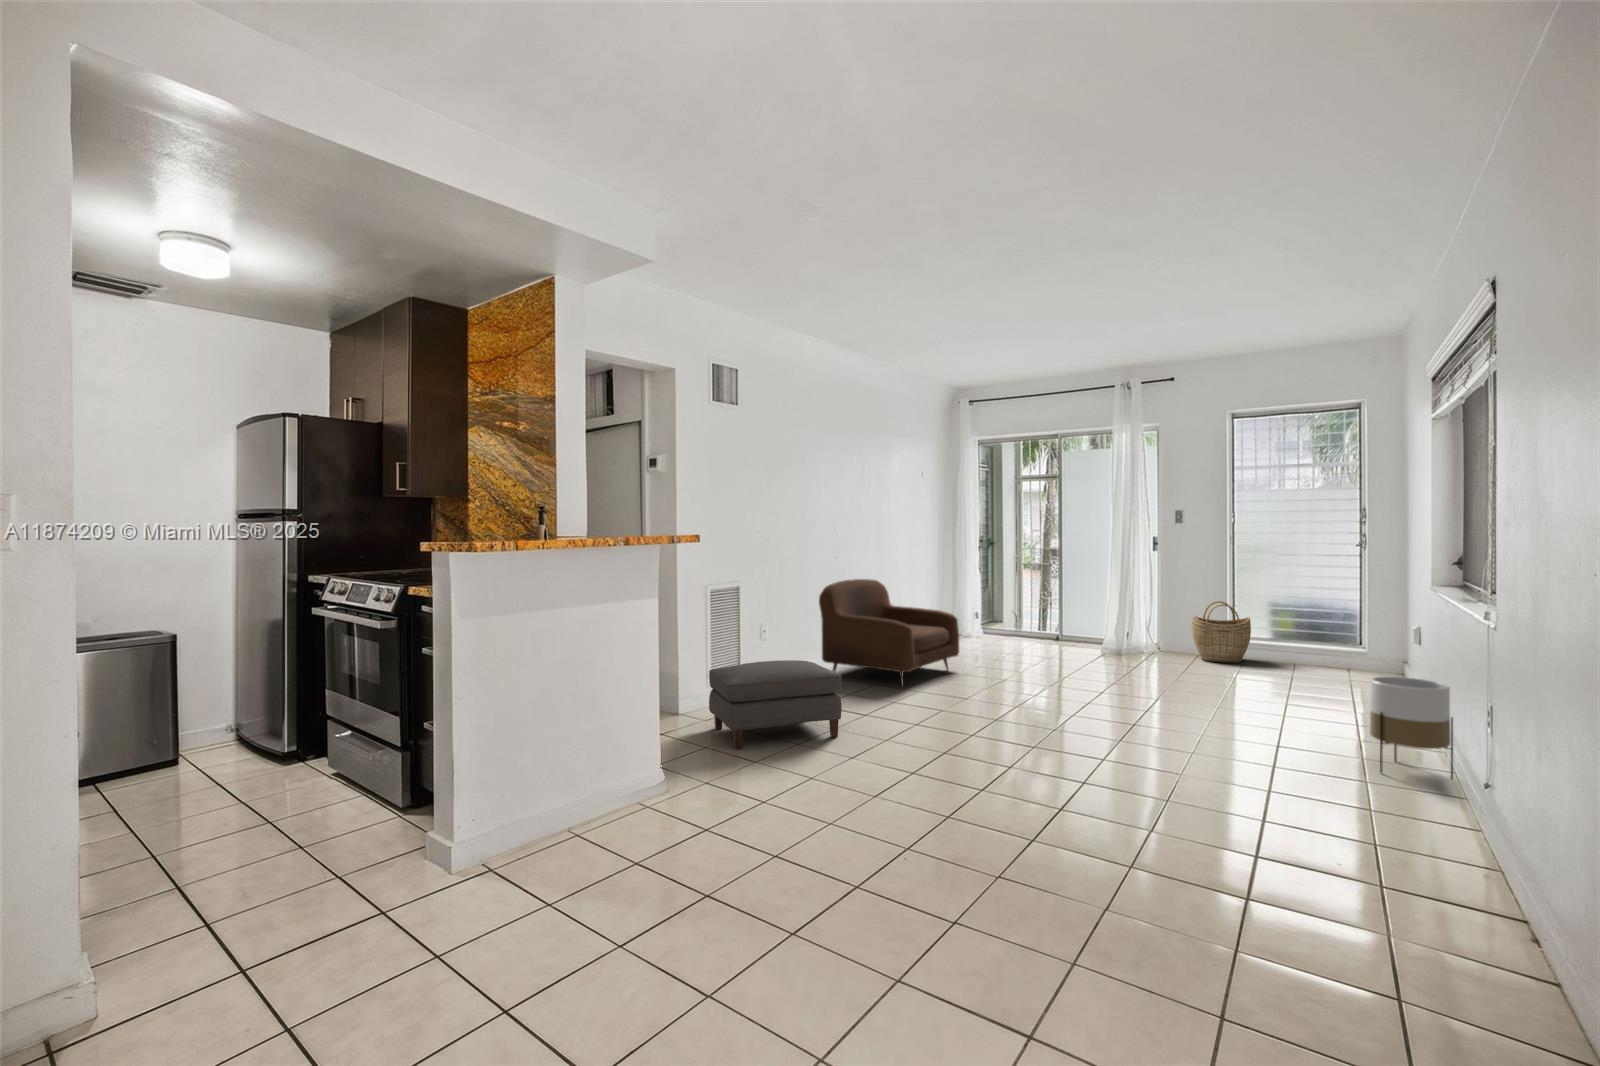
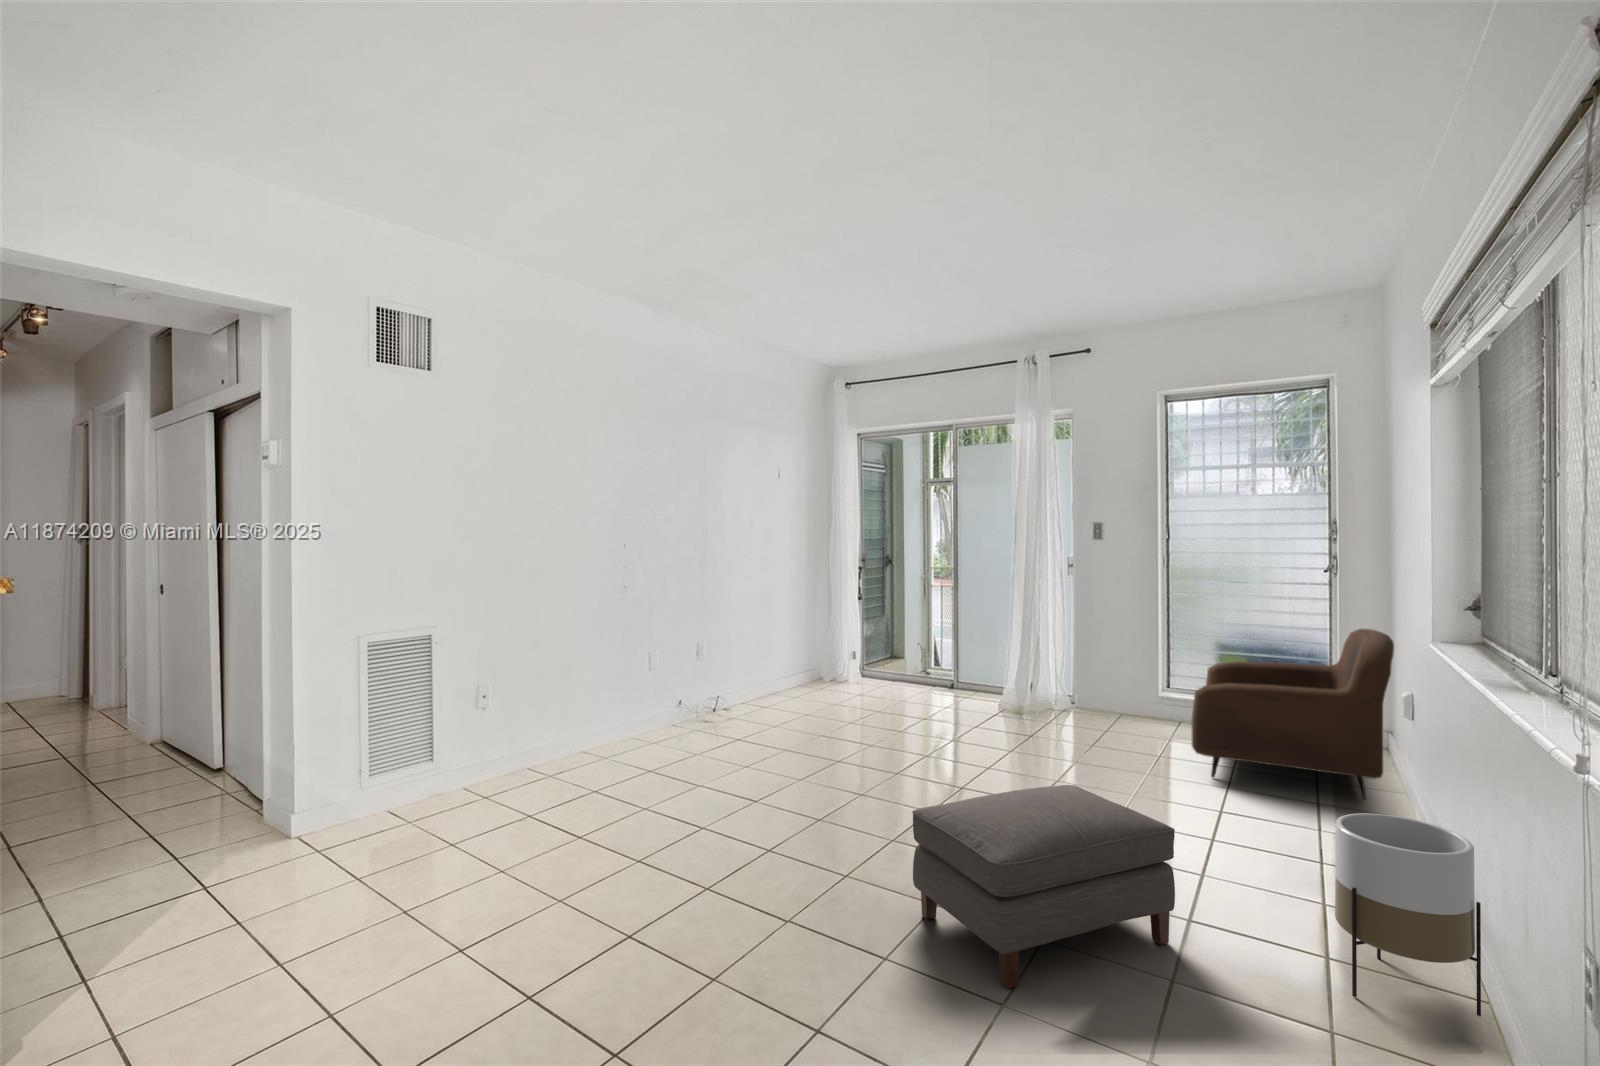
armchair: present [819,579,959,686] -> present [1191,629,1394,800]
woven basket: present [1192,601,1251,663] -> none [1113,643,1188,727]
ottoman: present [709,660,842,748] -> present [912,785,1175,988]

